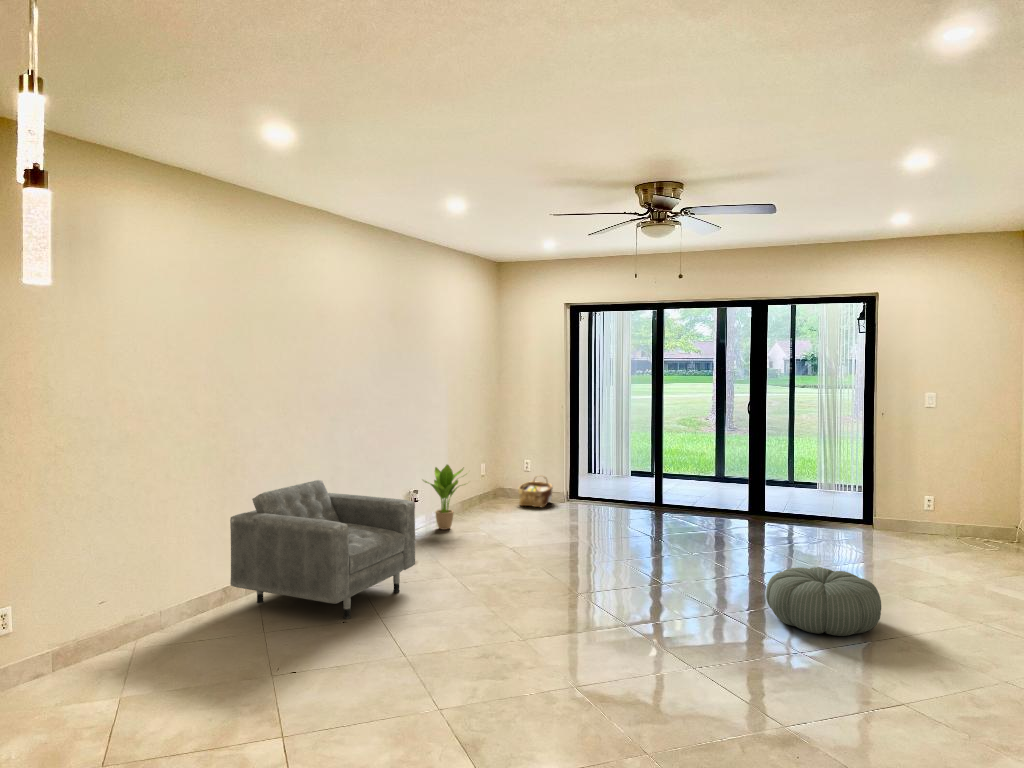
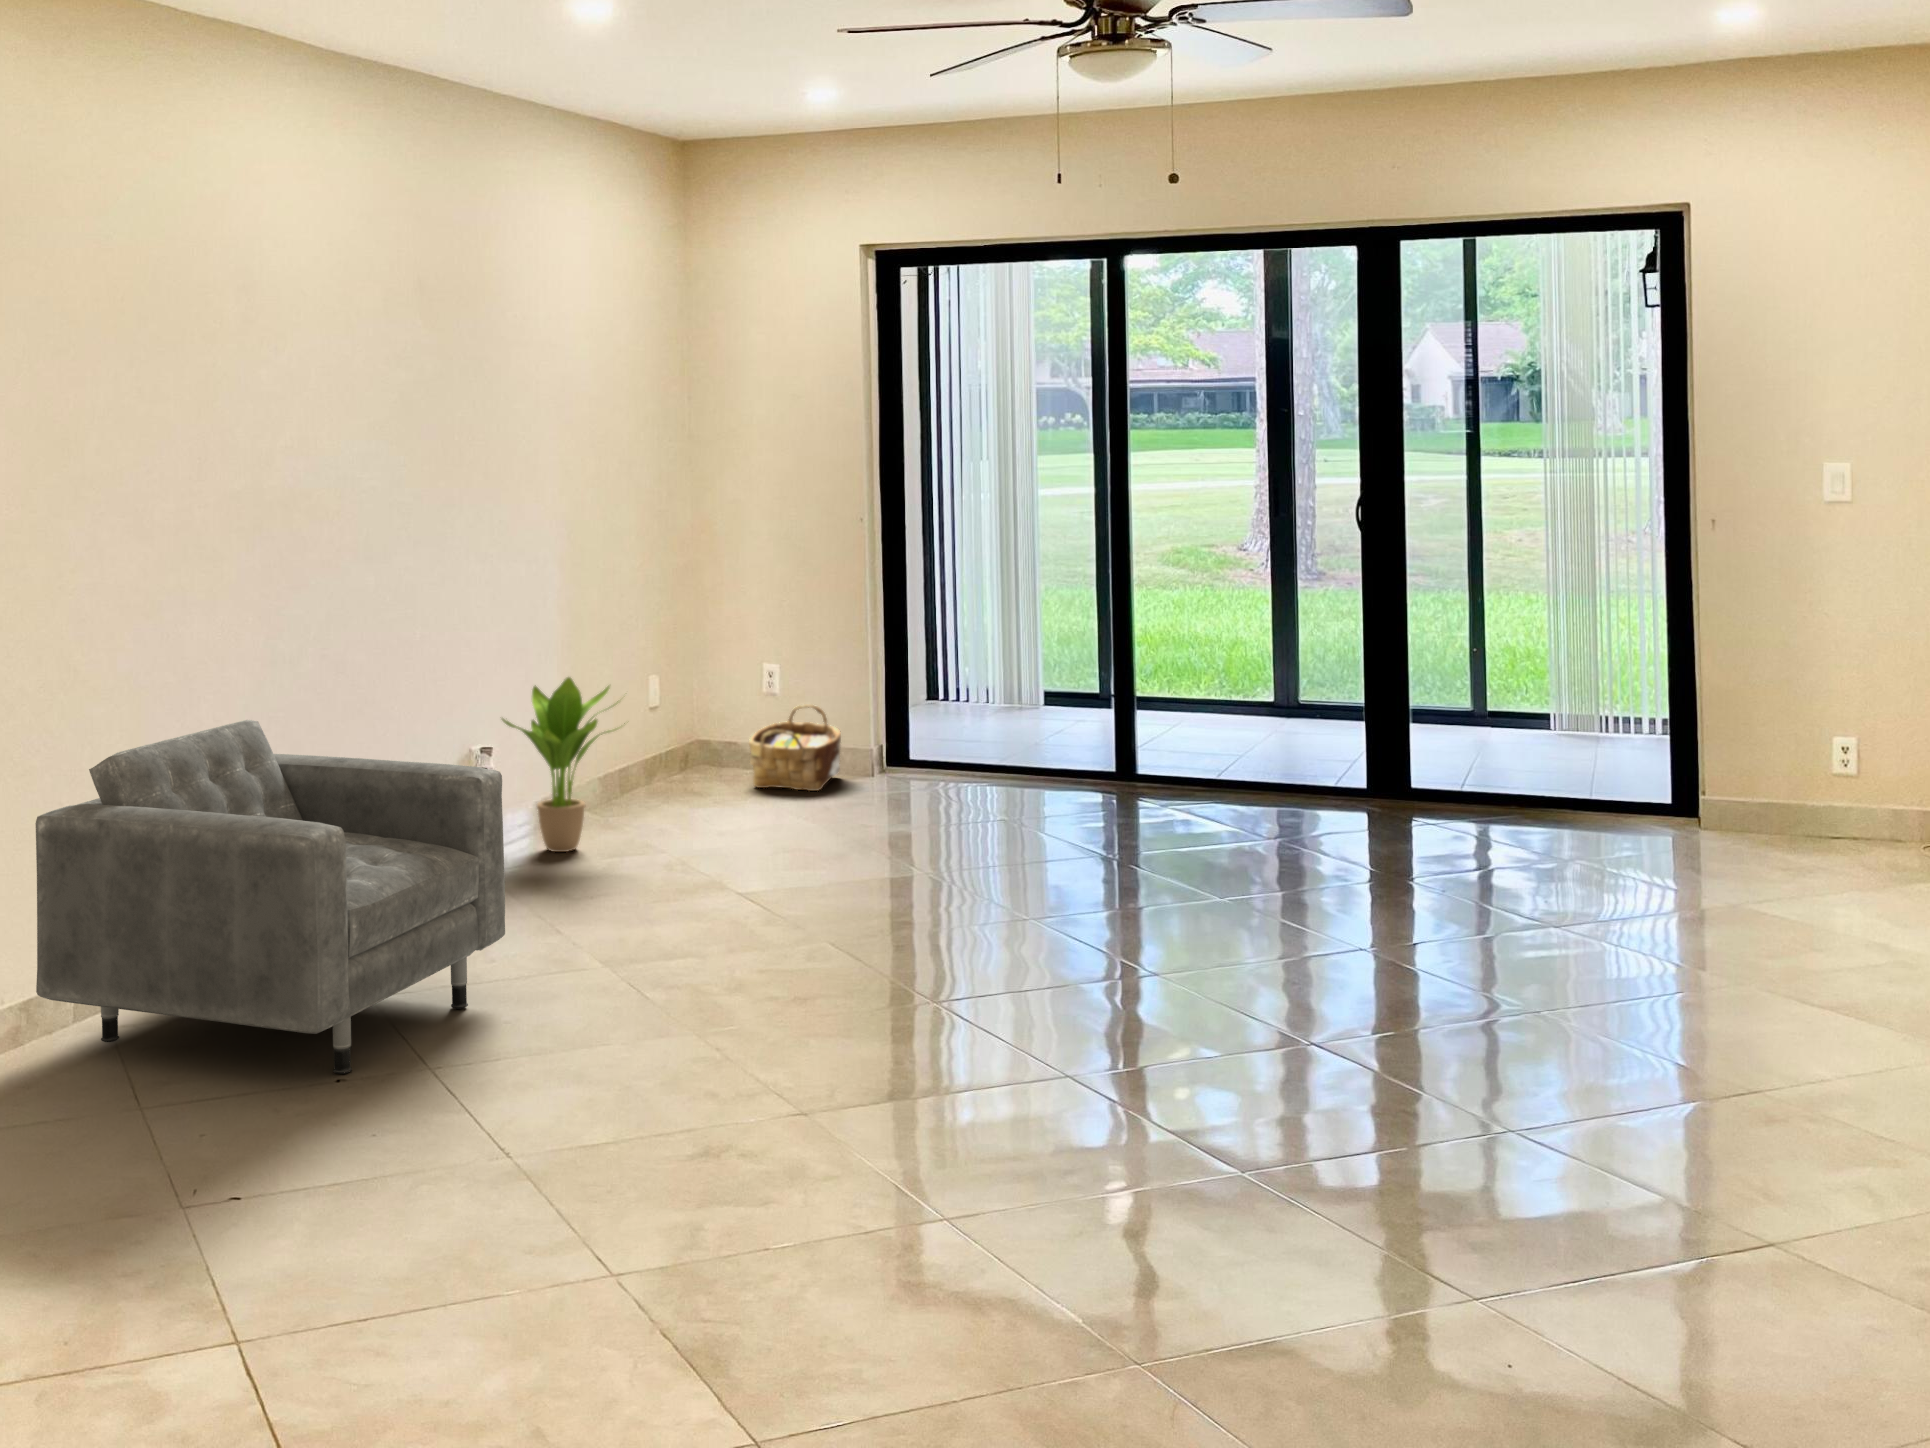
pouf: present [766,567,881,636] -> none [1420,918,1715,1089]

